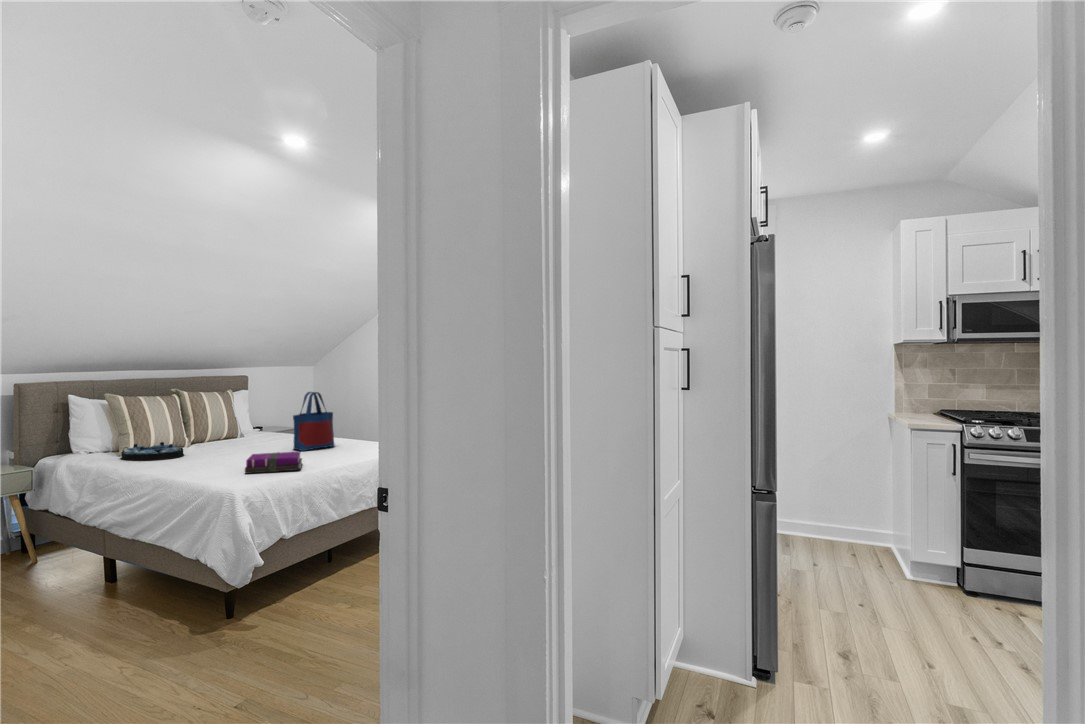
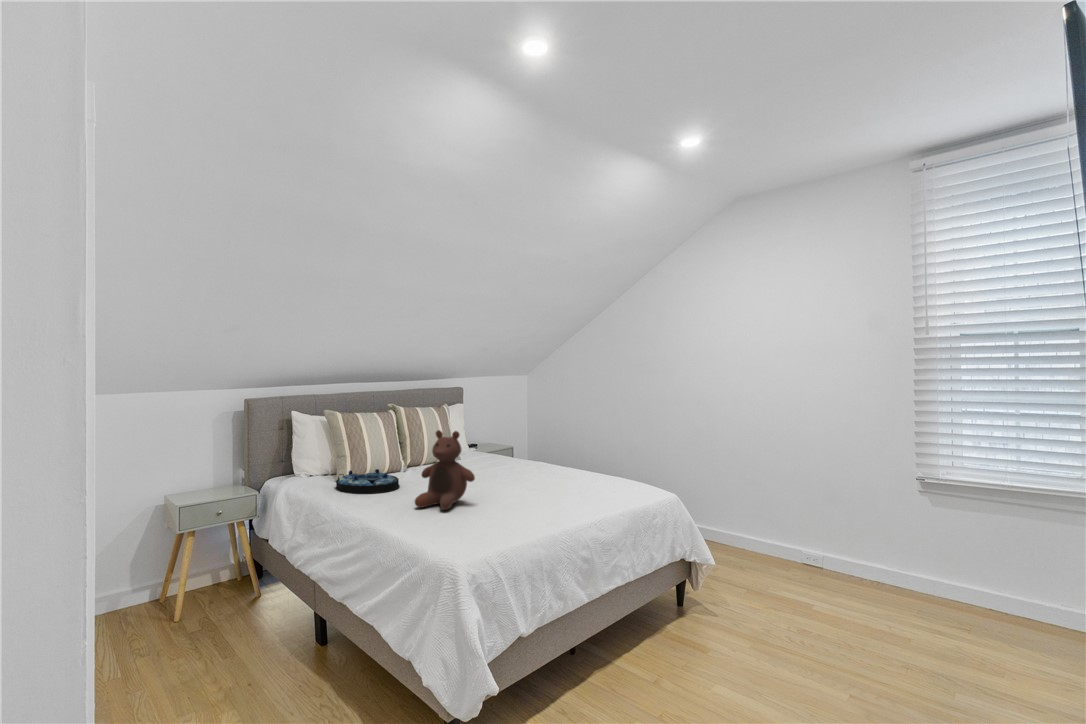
tote bag: present [293,392,335,451] -> none [518,413,566,489]
stuffed bear: none [199,404,253,465] -> present [415,430,475,510]
notebook: present [245,451,302,474] -> none [468,499,537,531]

